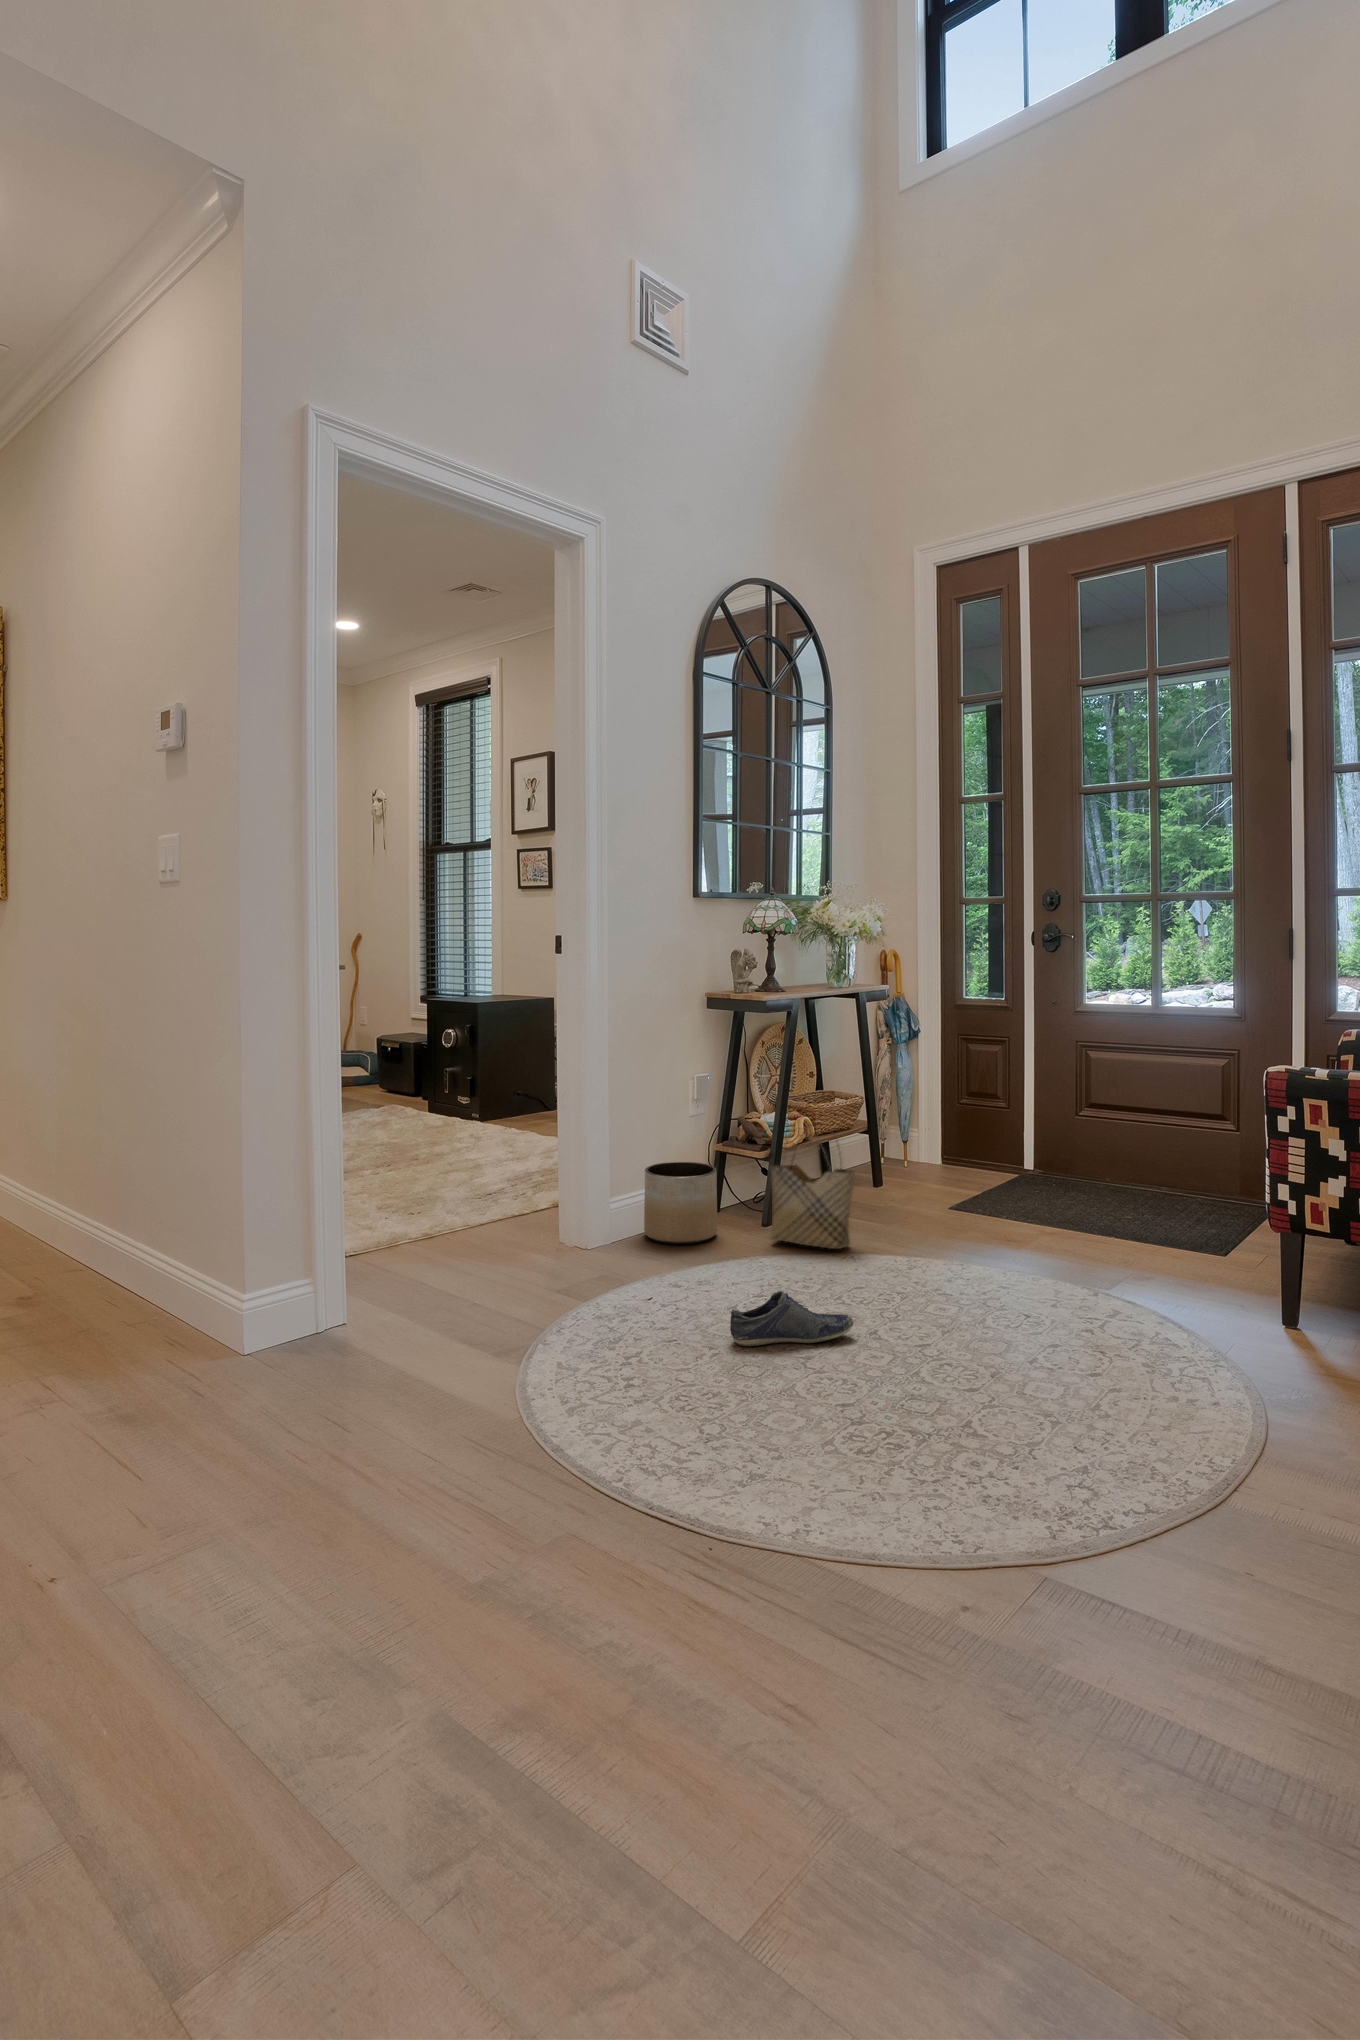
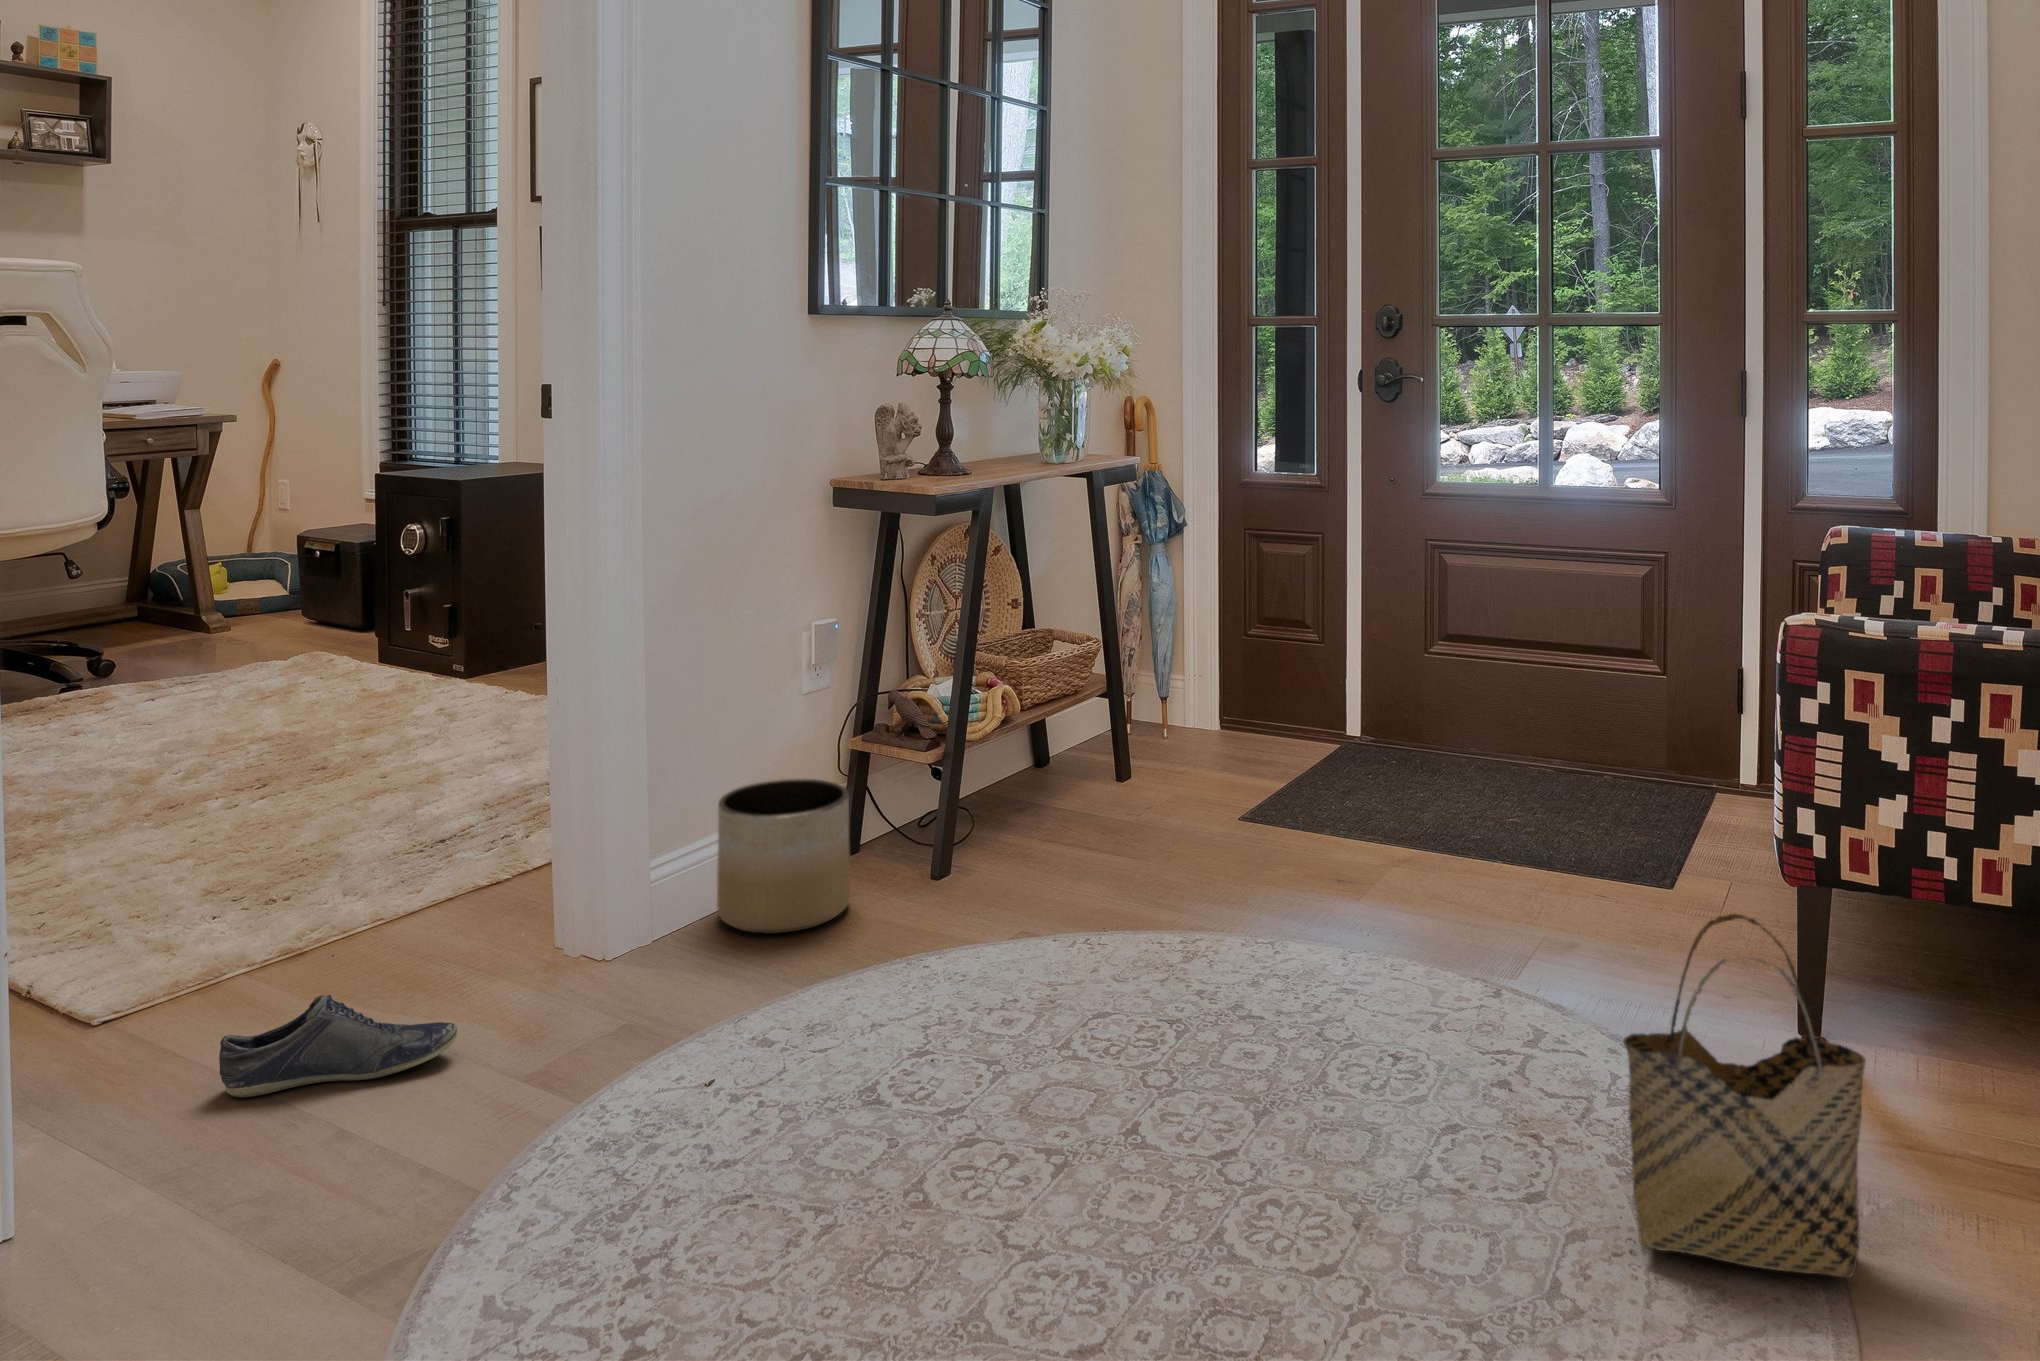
woven basket: present [770,1124,855,1249] -> present [1623,914,1866,1278]
shoe: present [730,1291,853,1346] -> present [219,995,458,1097]

